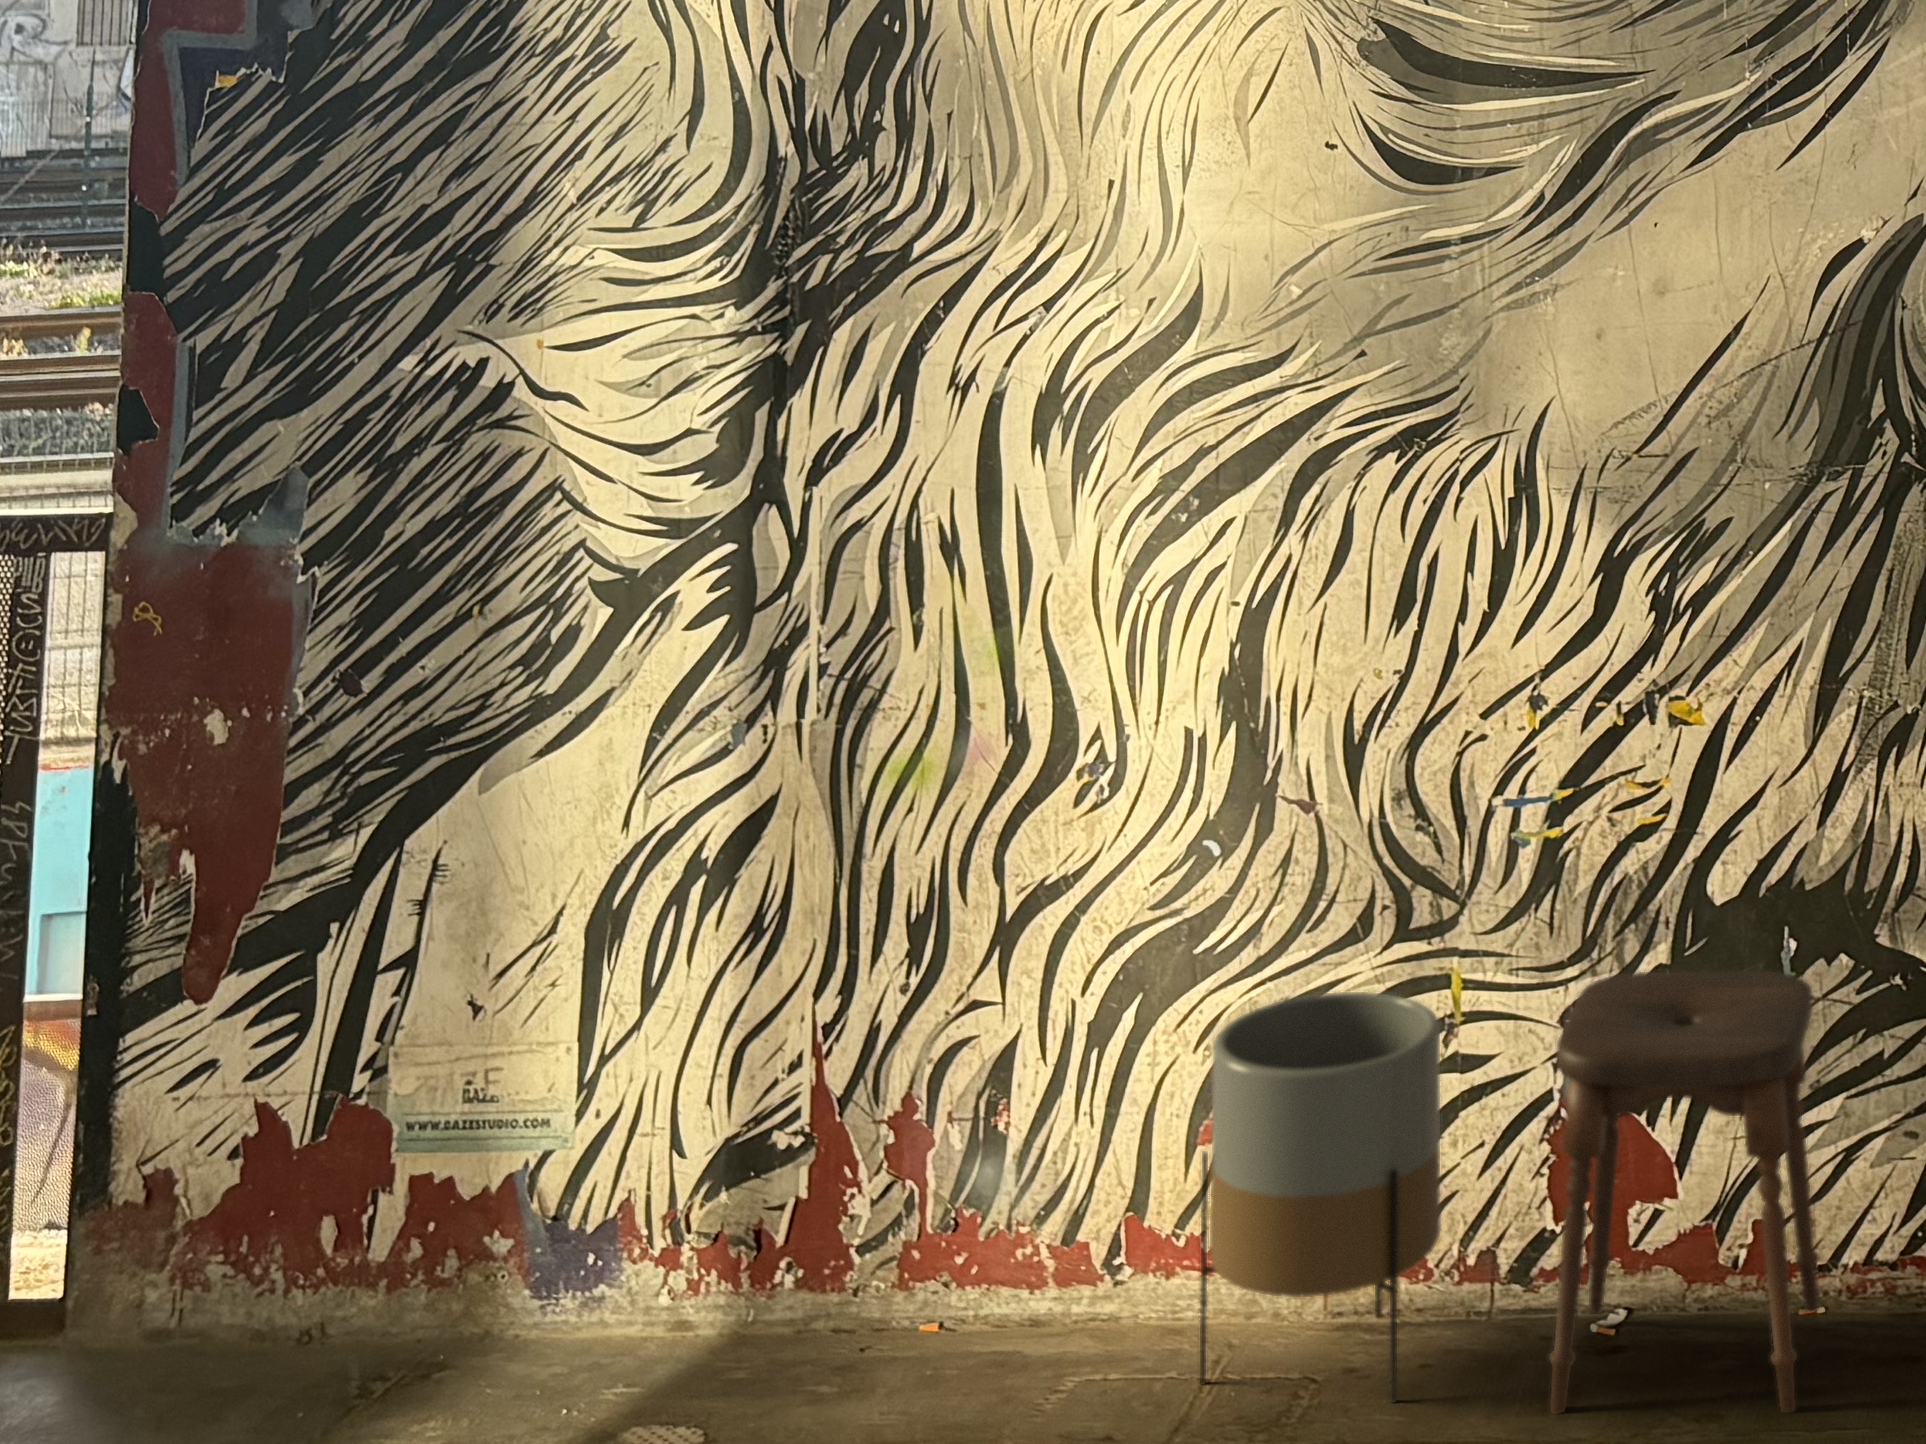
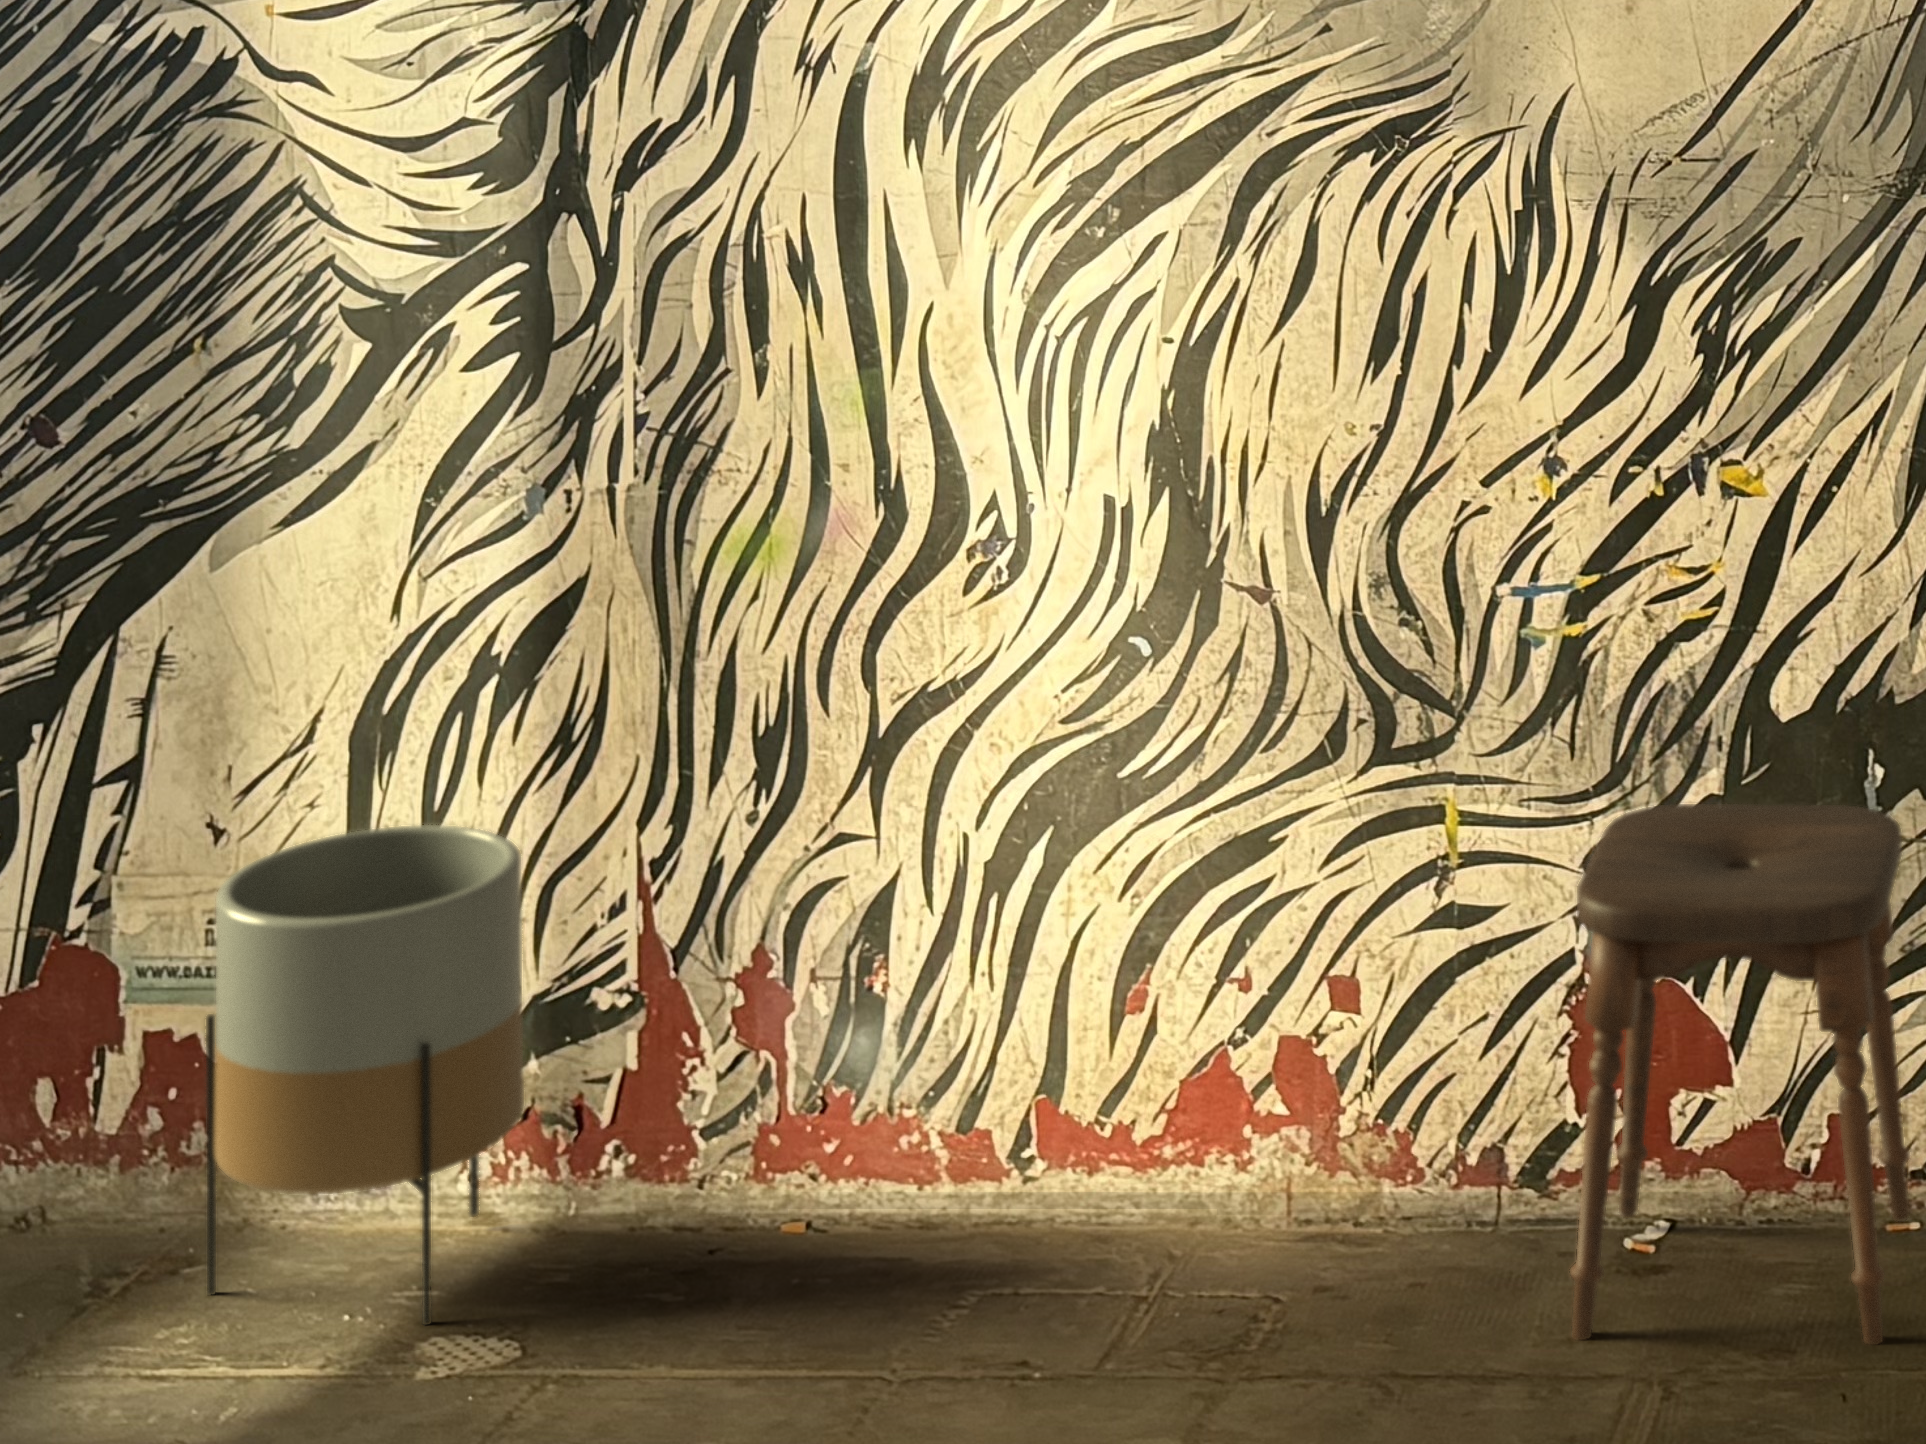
planter: present [1200,992,1441,1402] -> present [206,825,524,1326]

